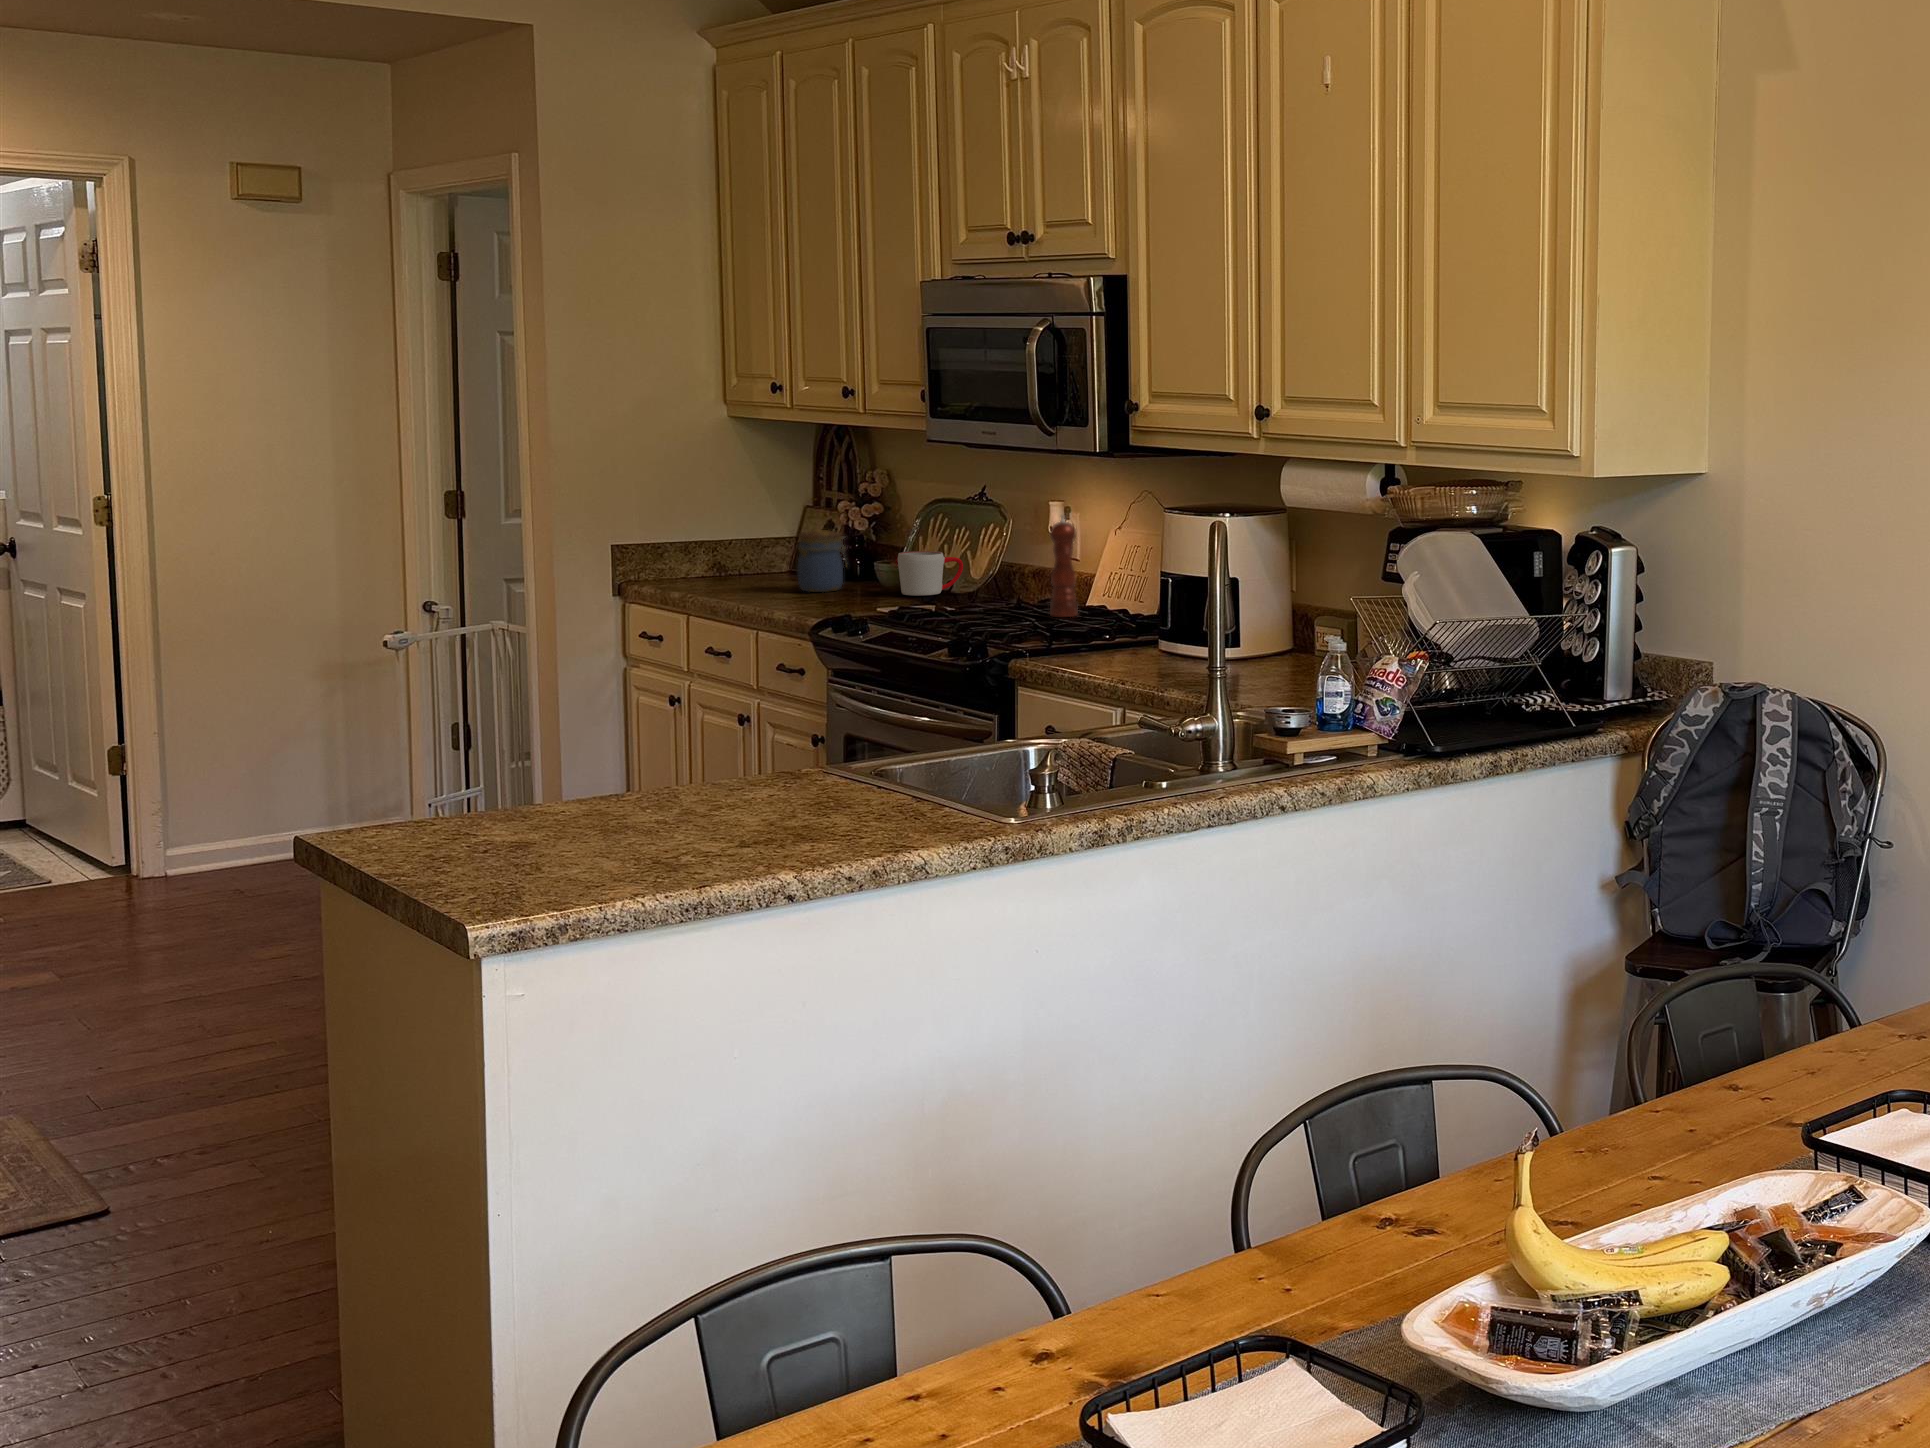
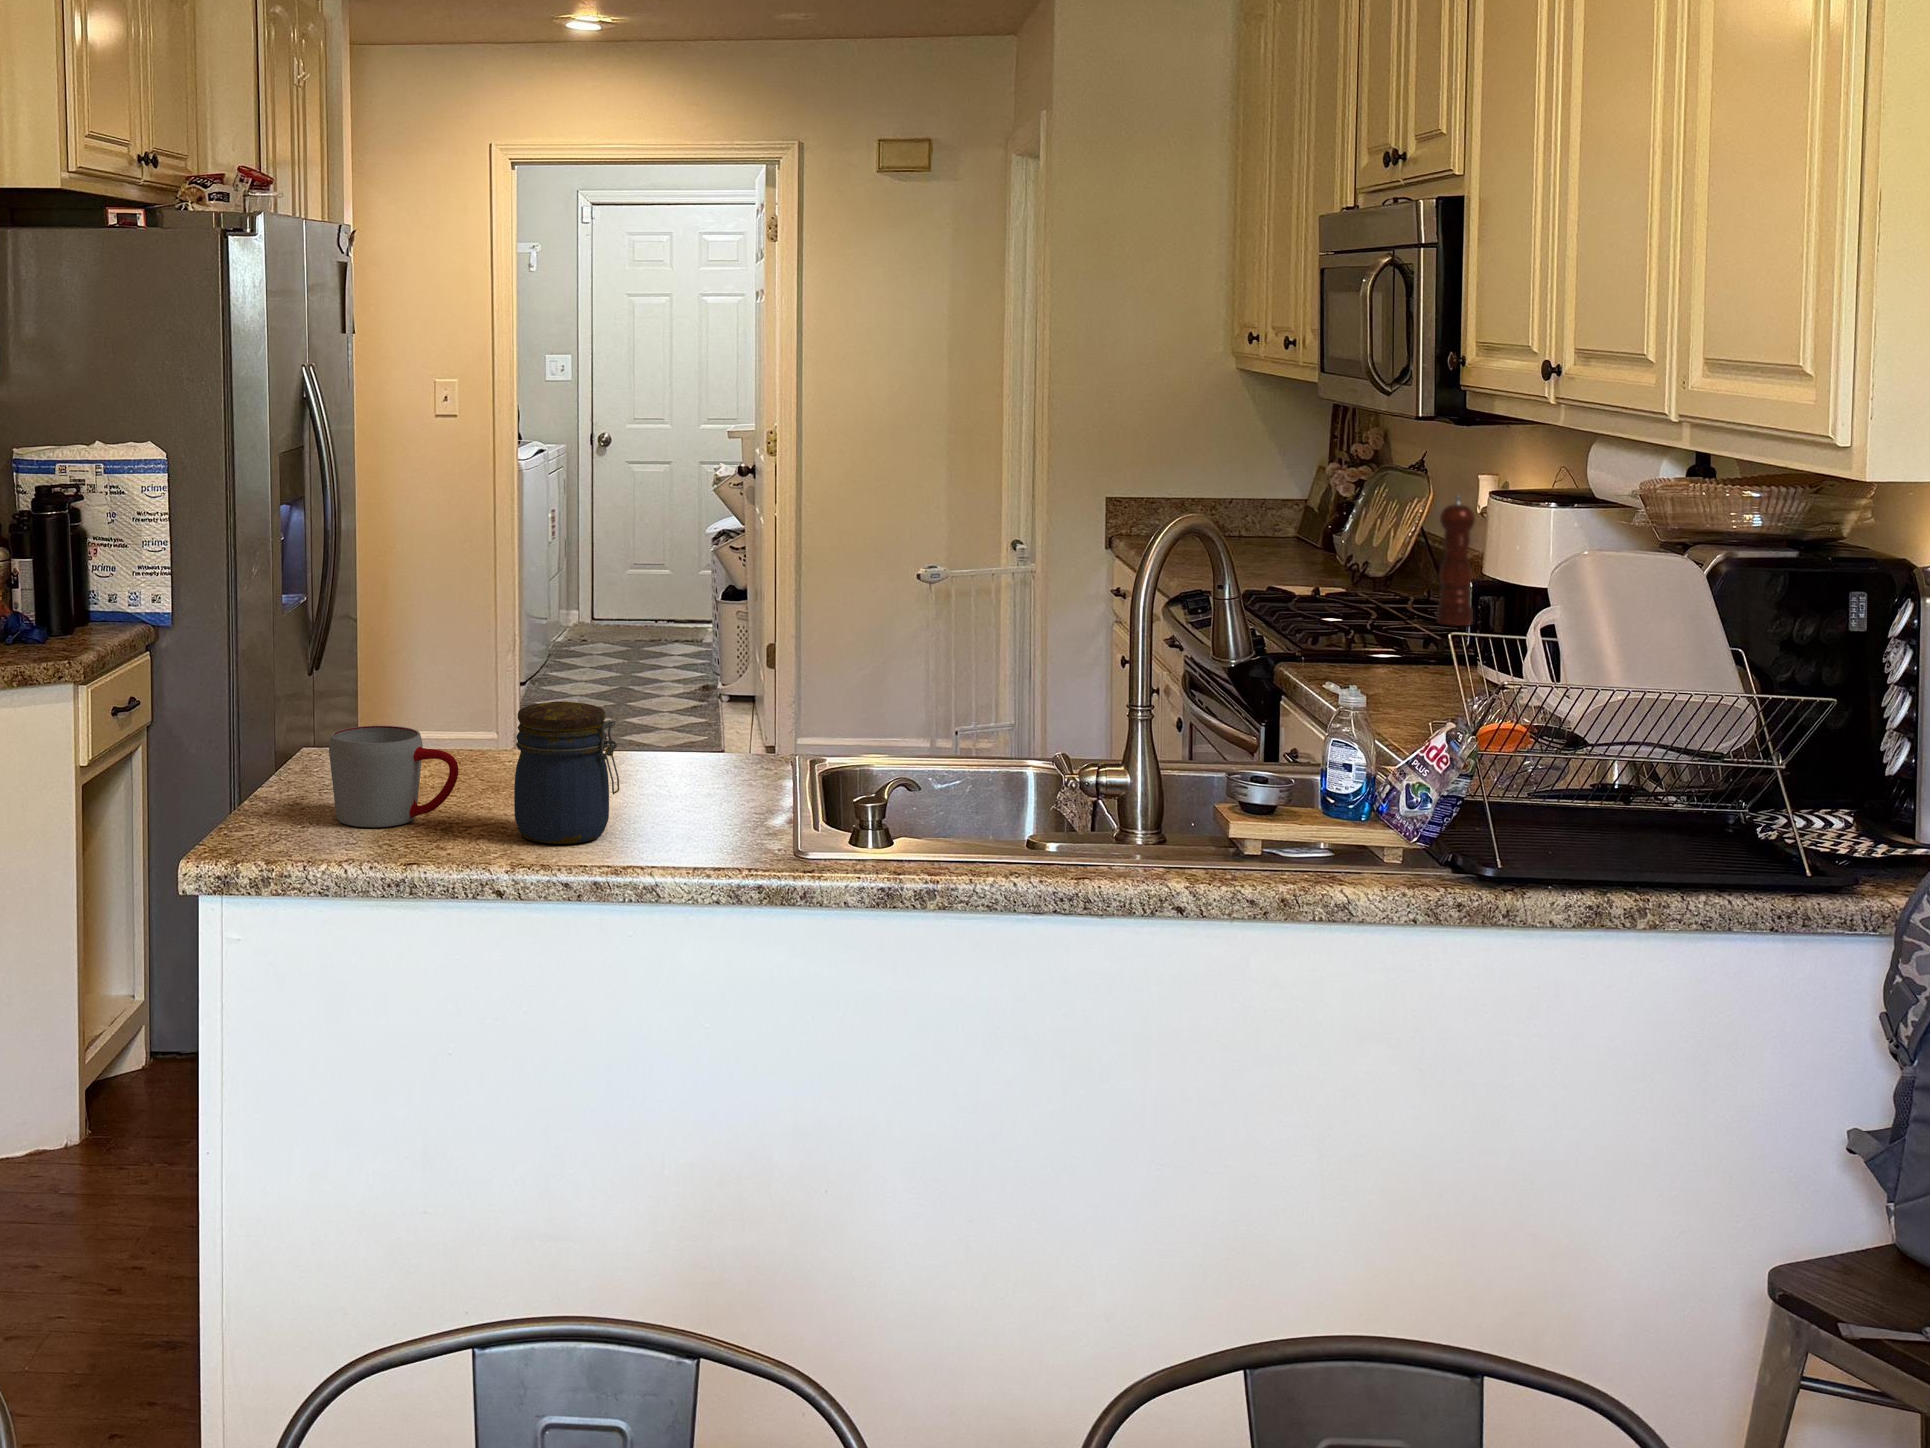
jar: present [798,530,847,592] -> present [514,701,619,844]
mug: present [898,551,963,595] -> present [329,726,458,827]

